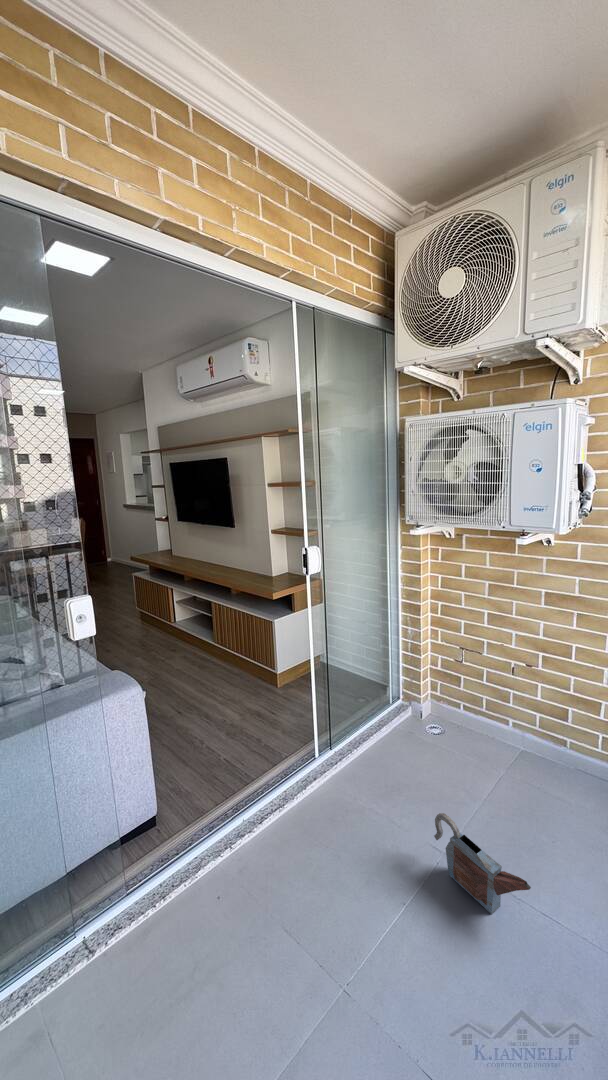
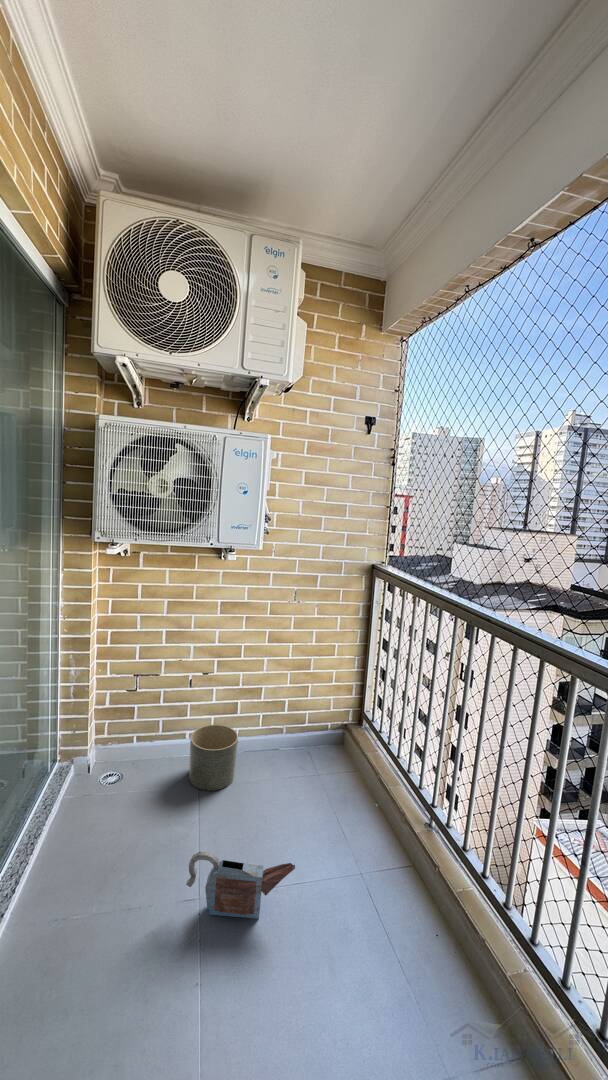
planter: none [500,719,556,789] -> present [189,725,238,791]

